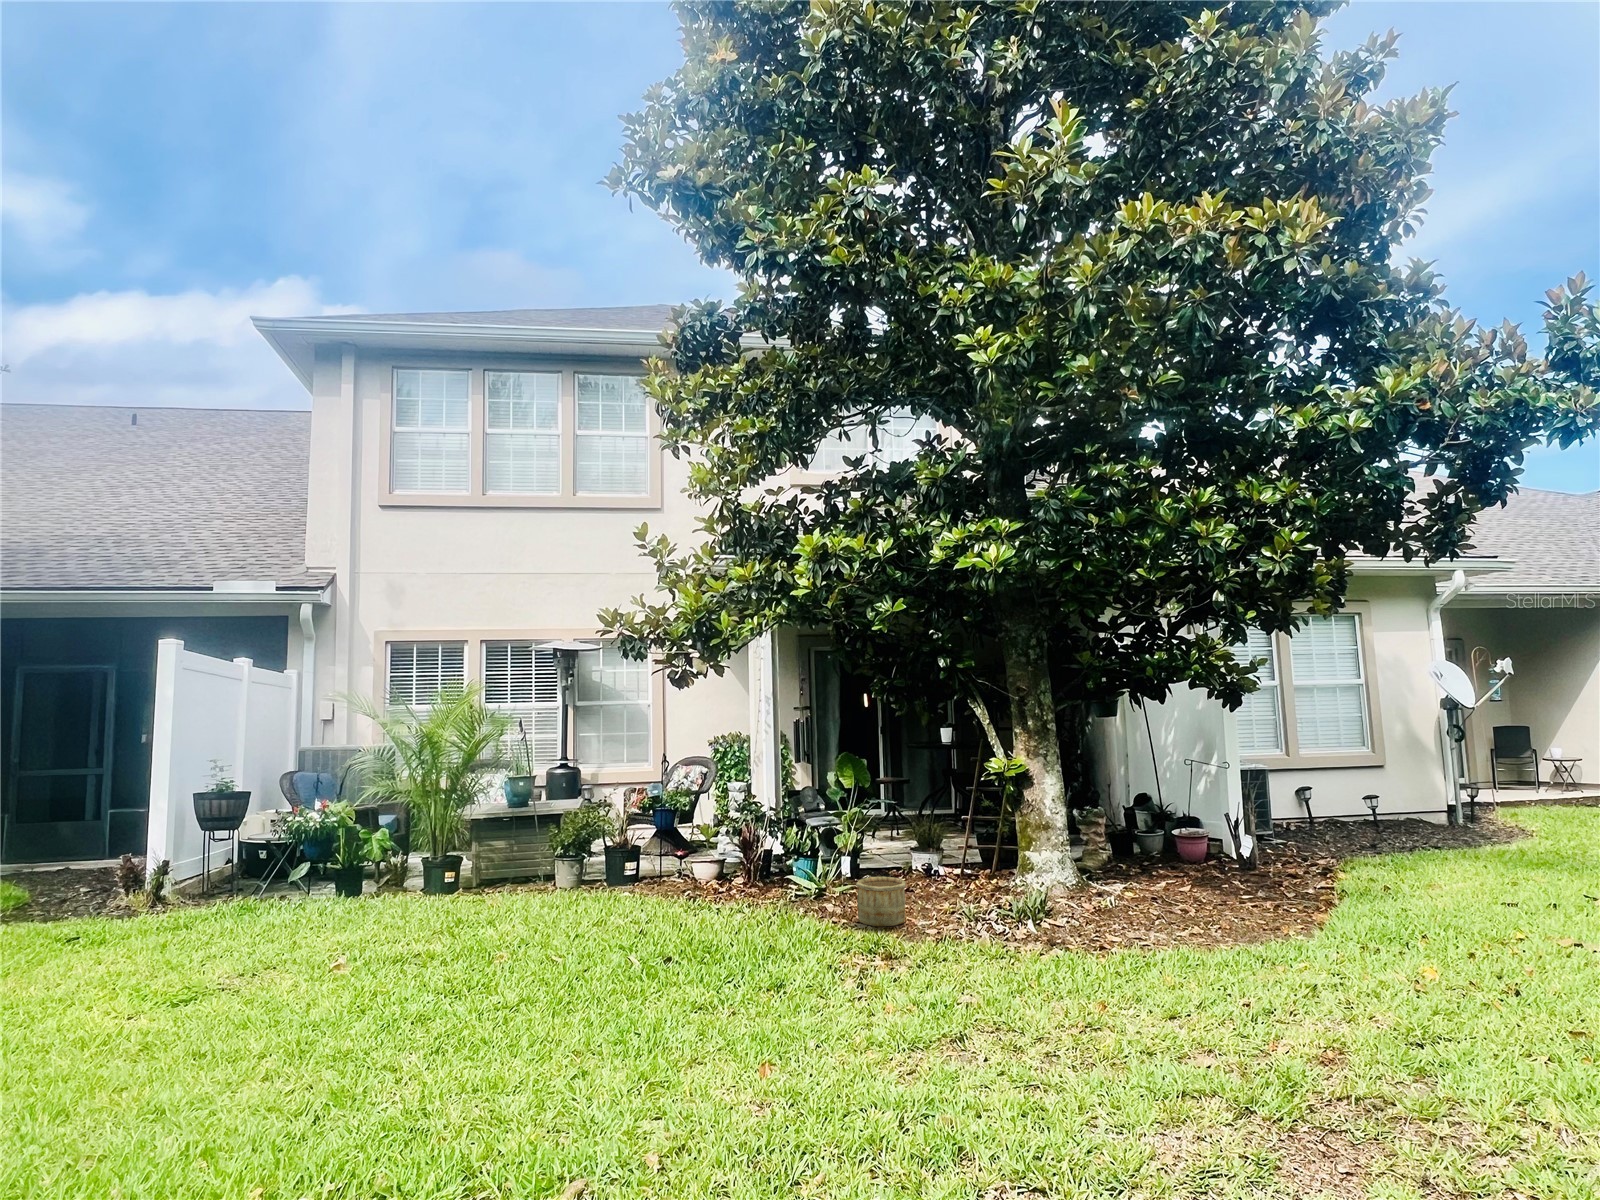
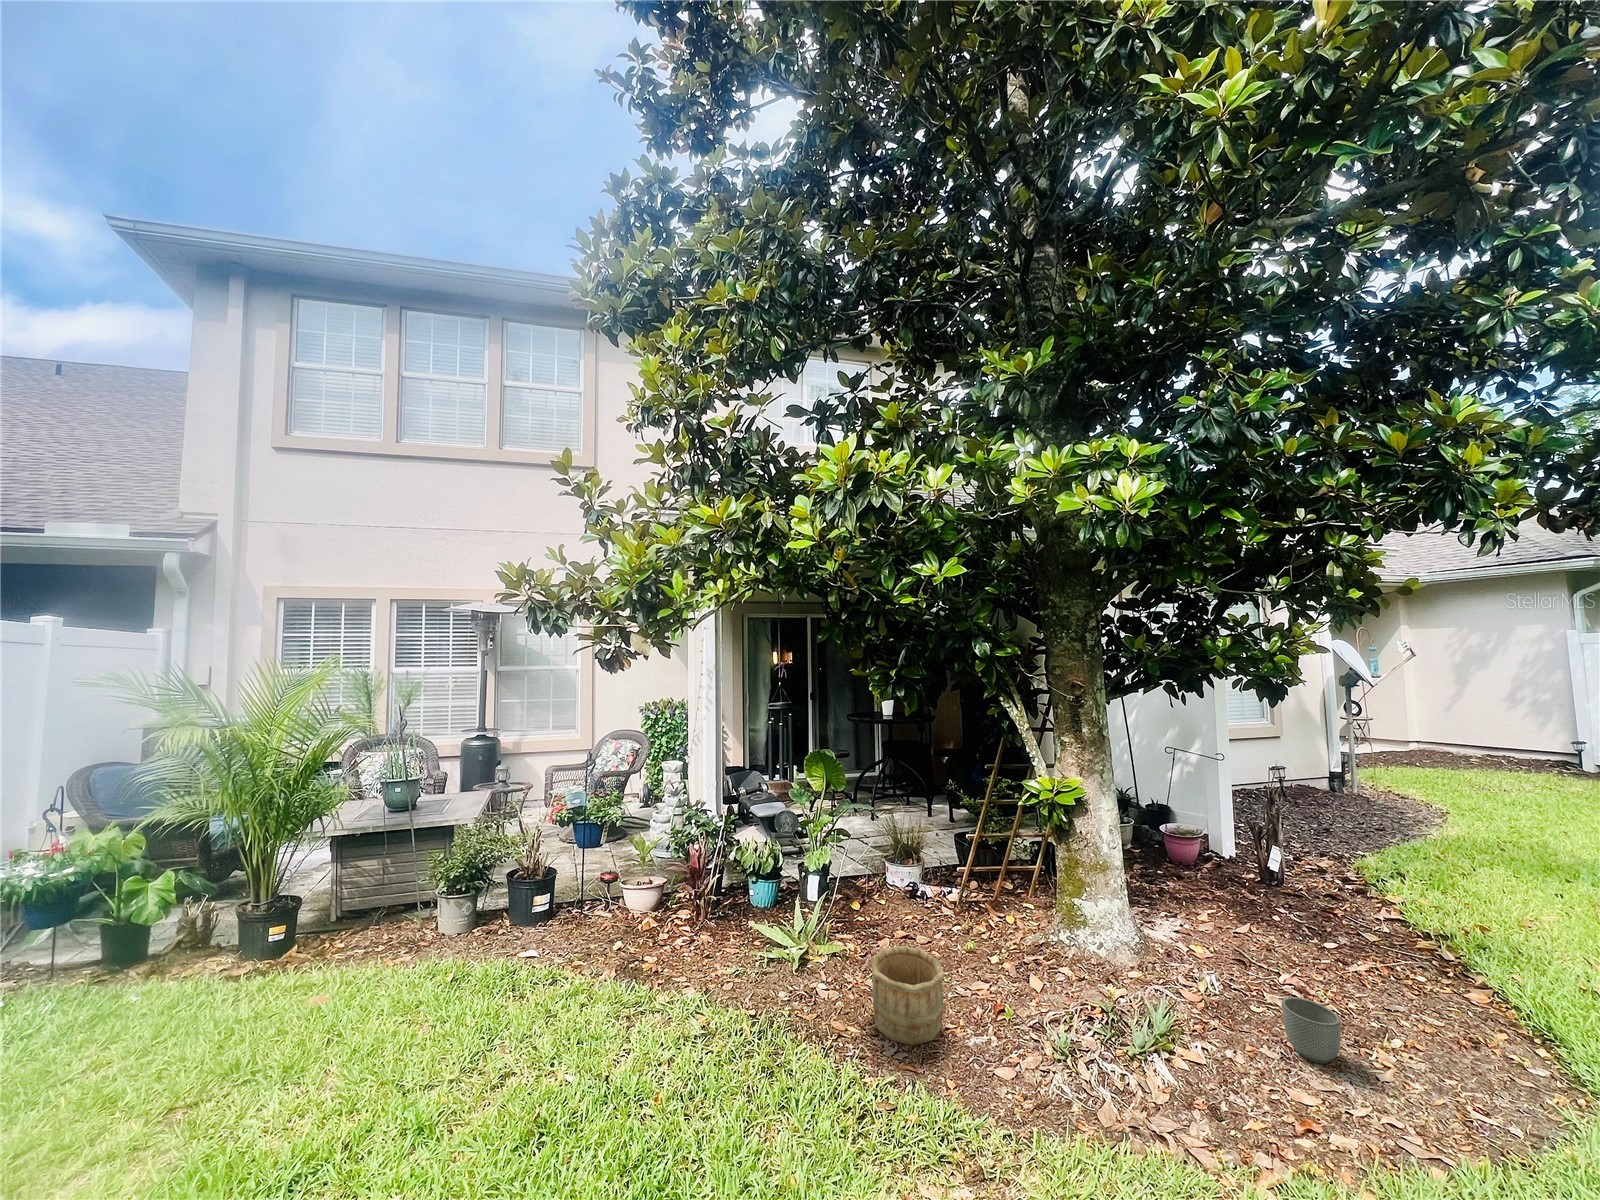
planter: none [1138,905,1170,941] -> present [1282,997,1341,1064]

